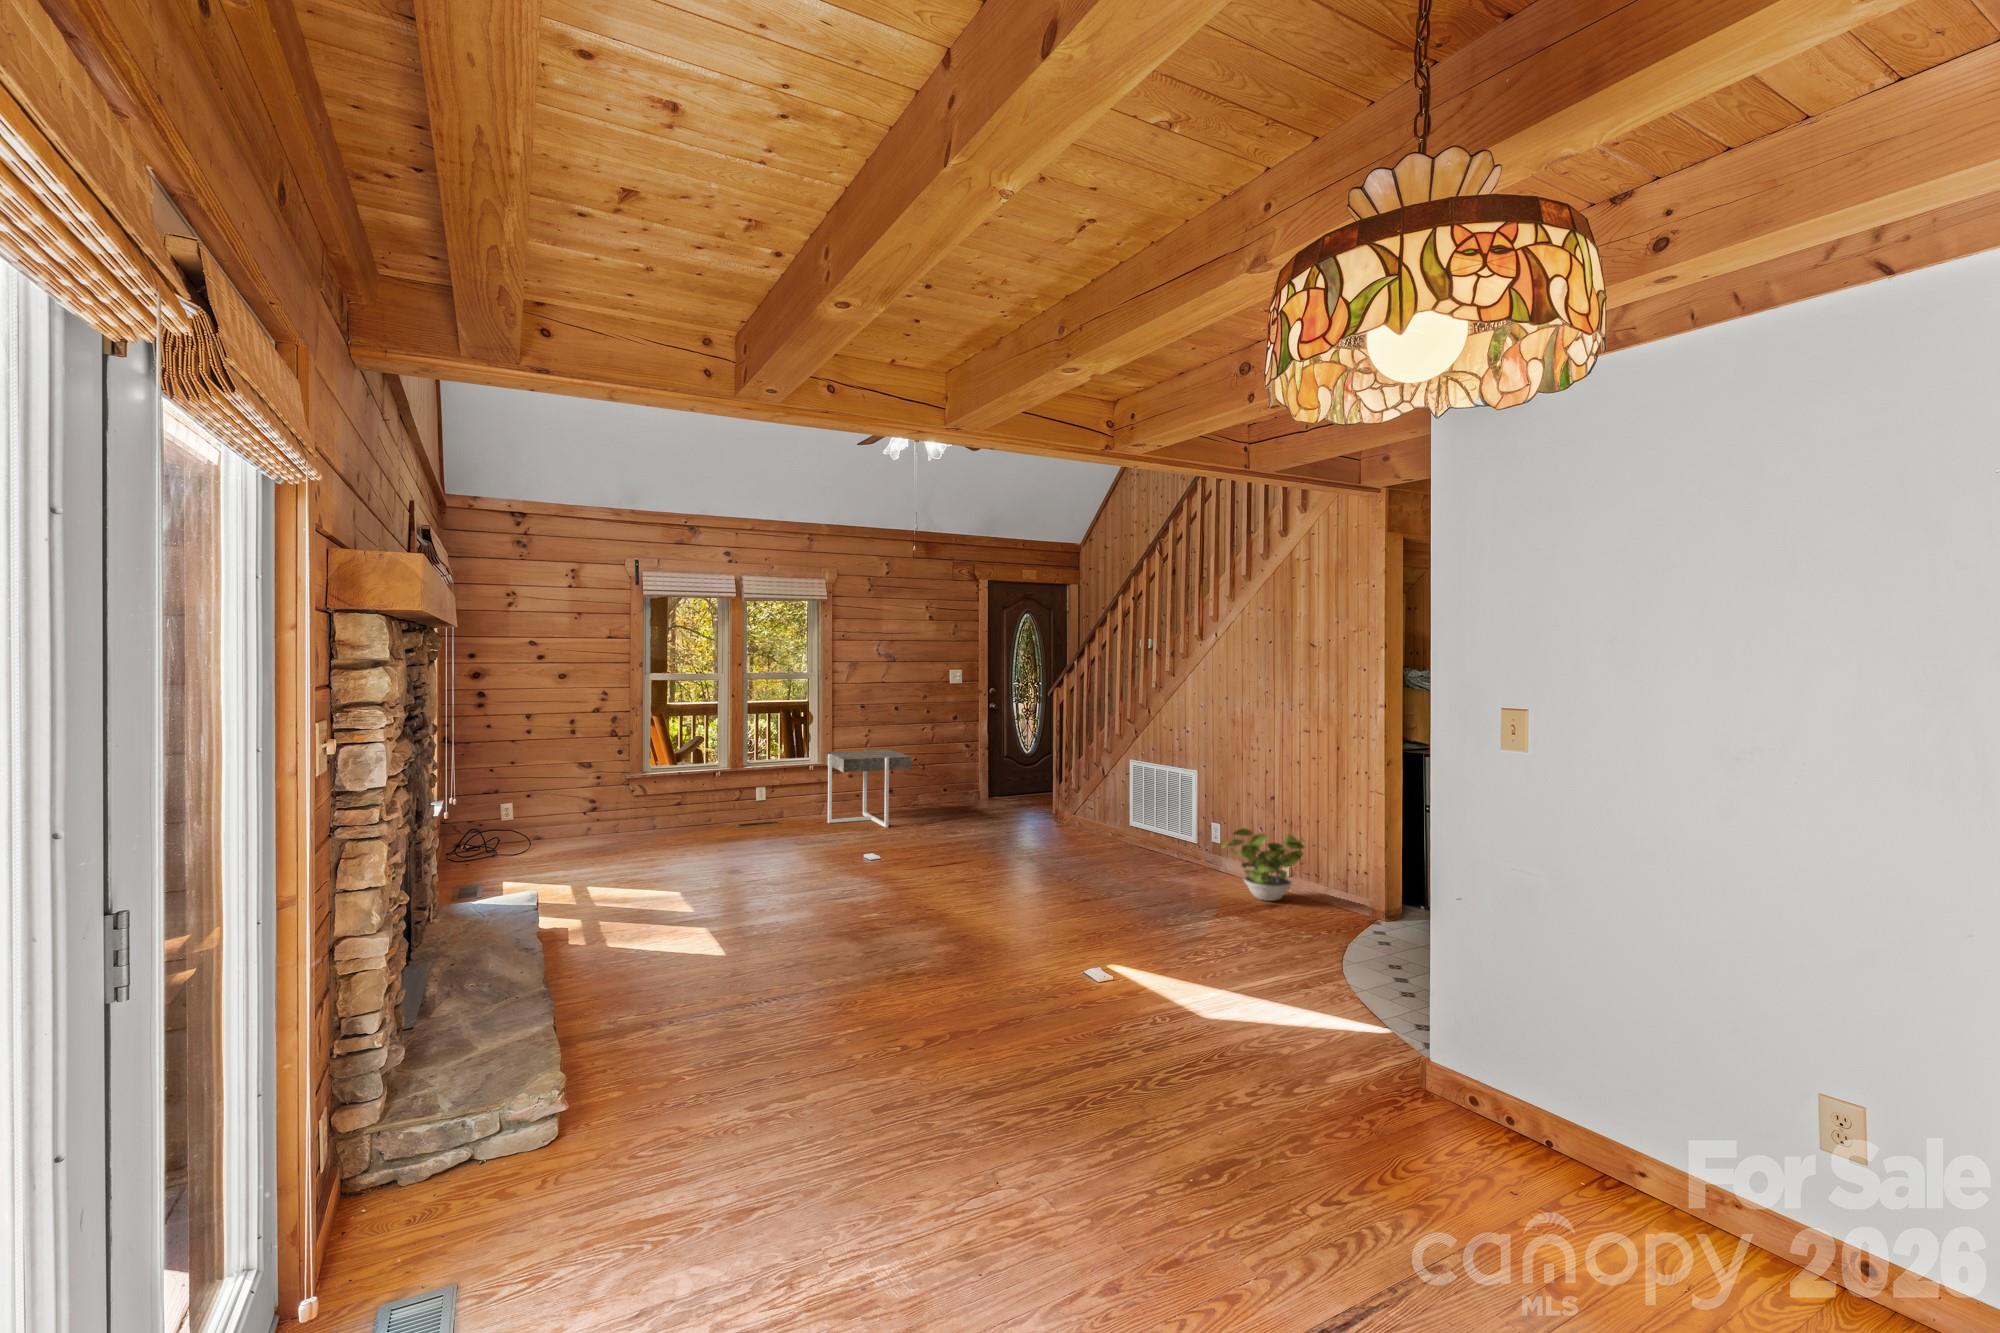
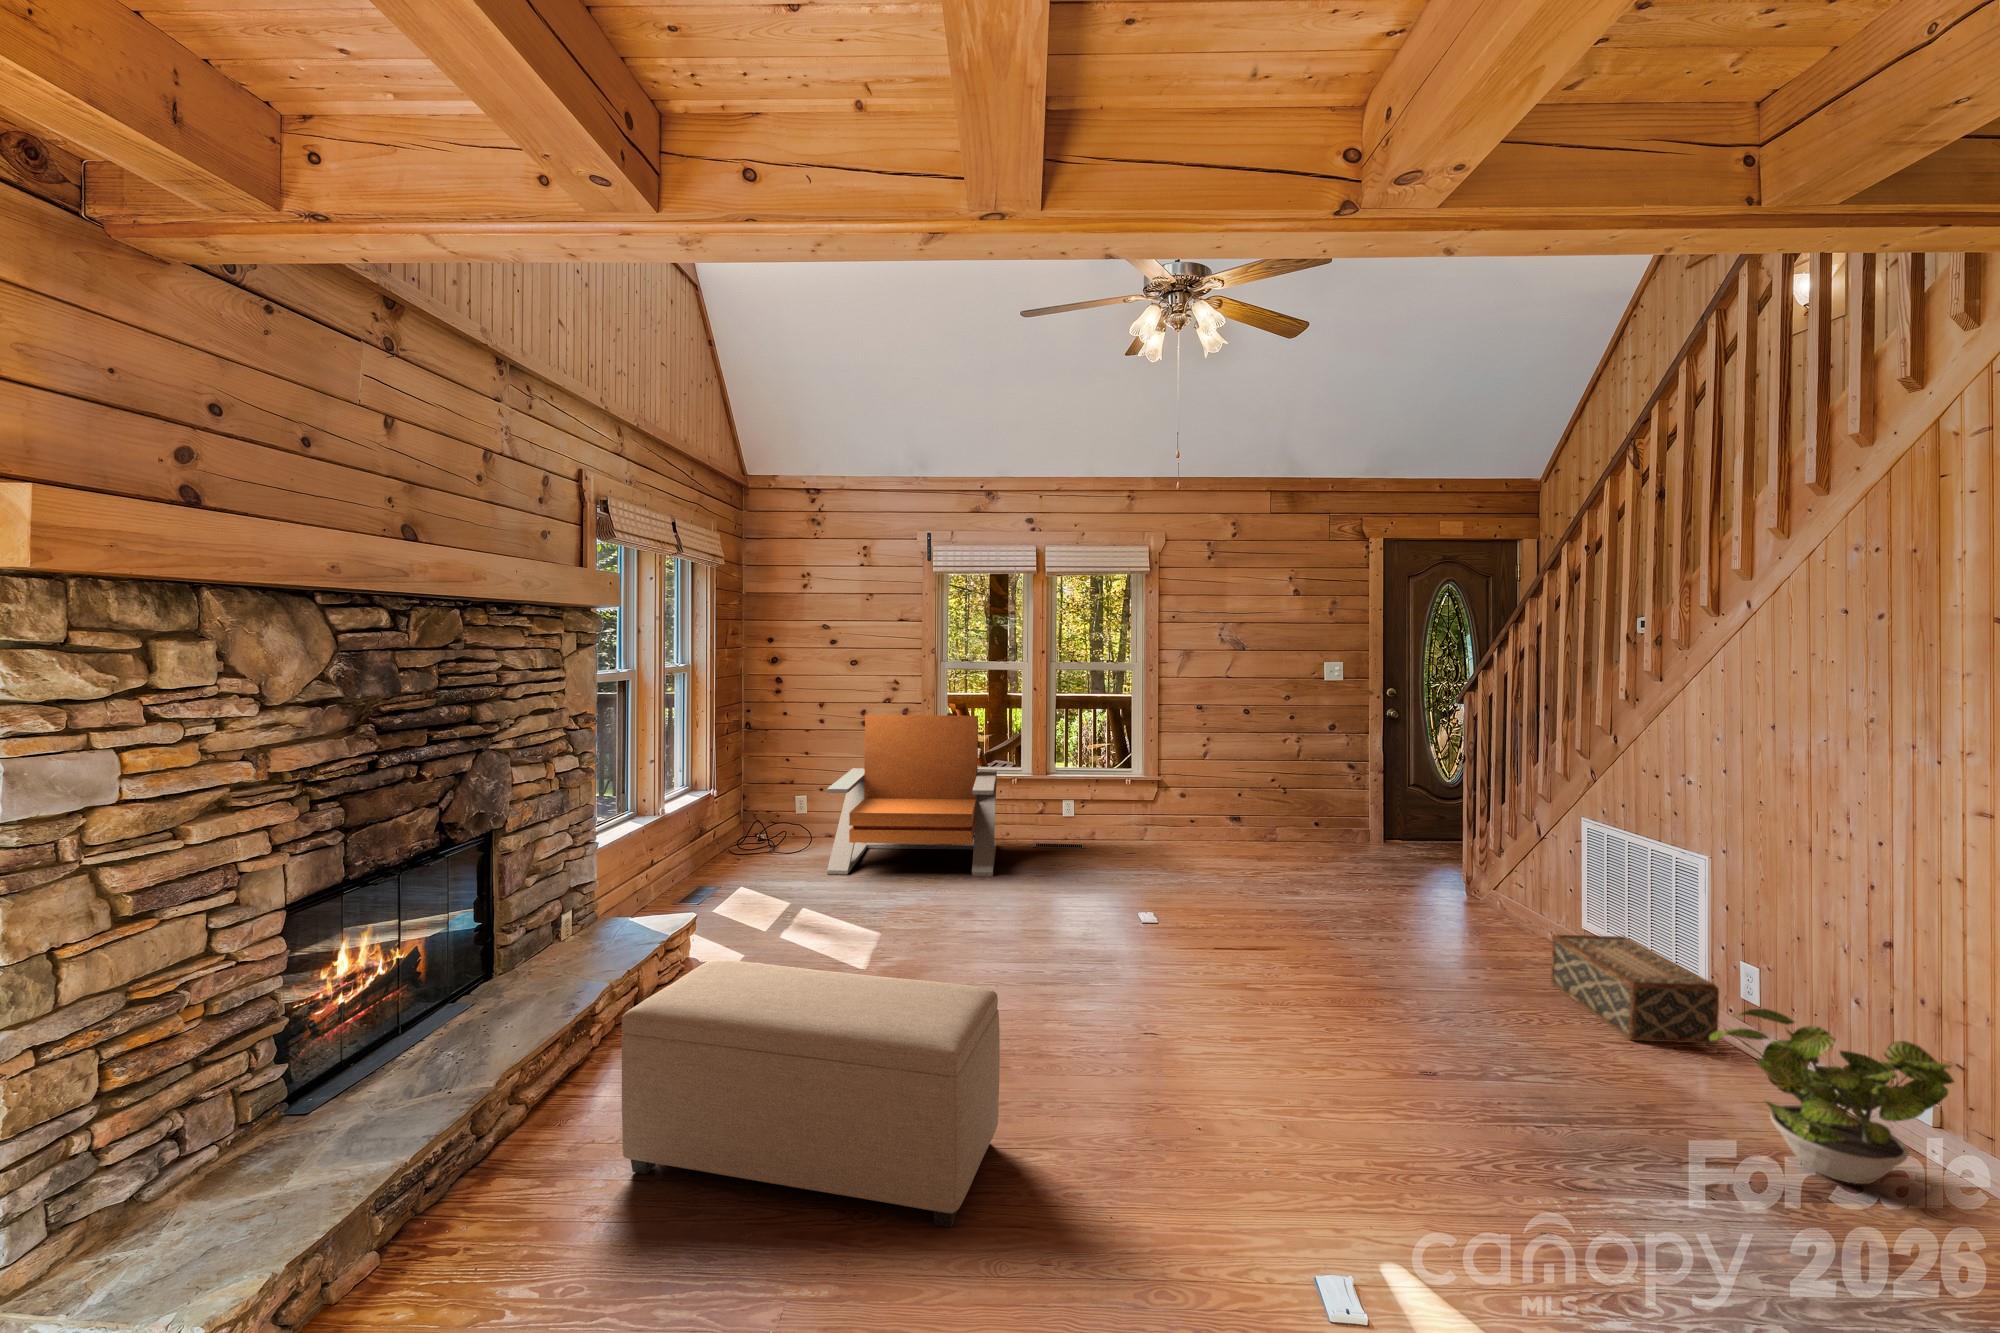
lounge chair: none [568,719,732,865] -> present [827,715,997,876]
side table: present [825,750,911,828] -> none [1139,763,1241,870]
woven basket: none [1128,823,1210,871] -> present [1551,935,1719,1044]
ottoman: none [700,868,933,1016] -> present [622,960,1000,1227]

